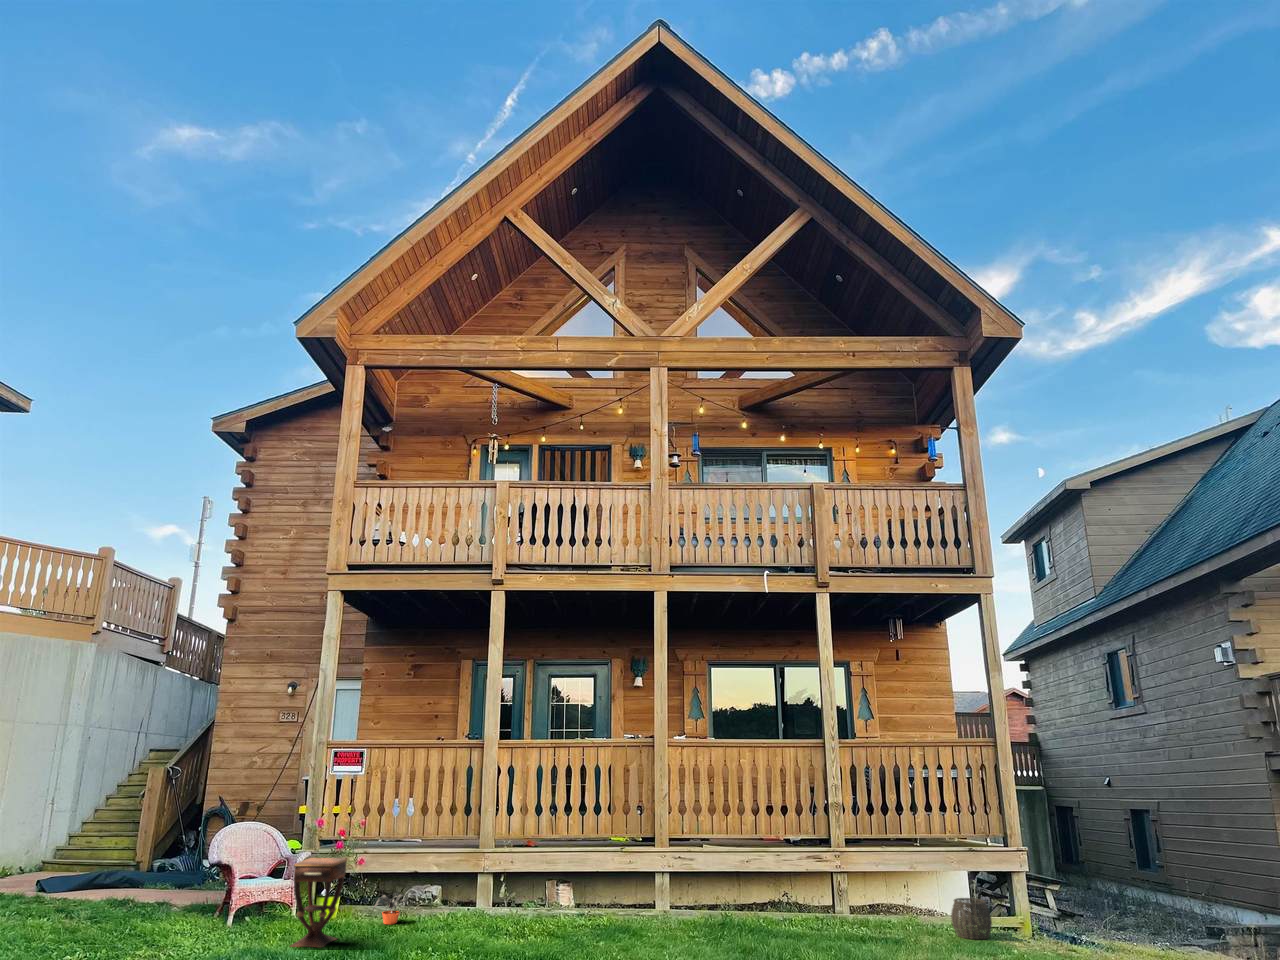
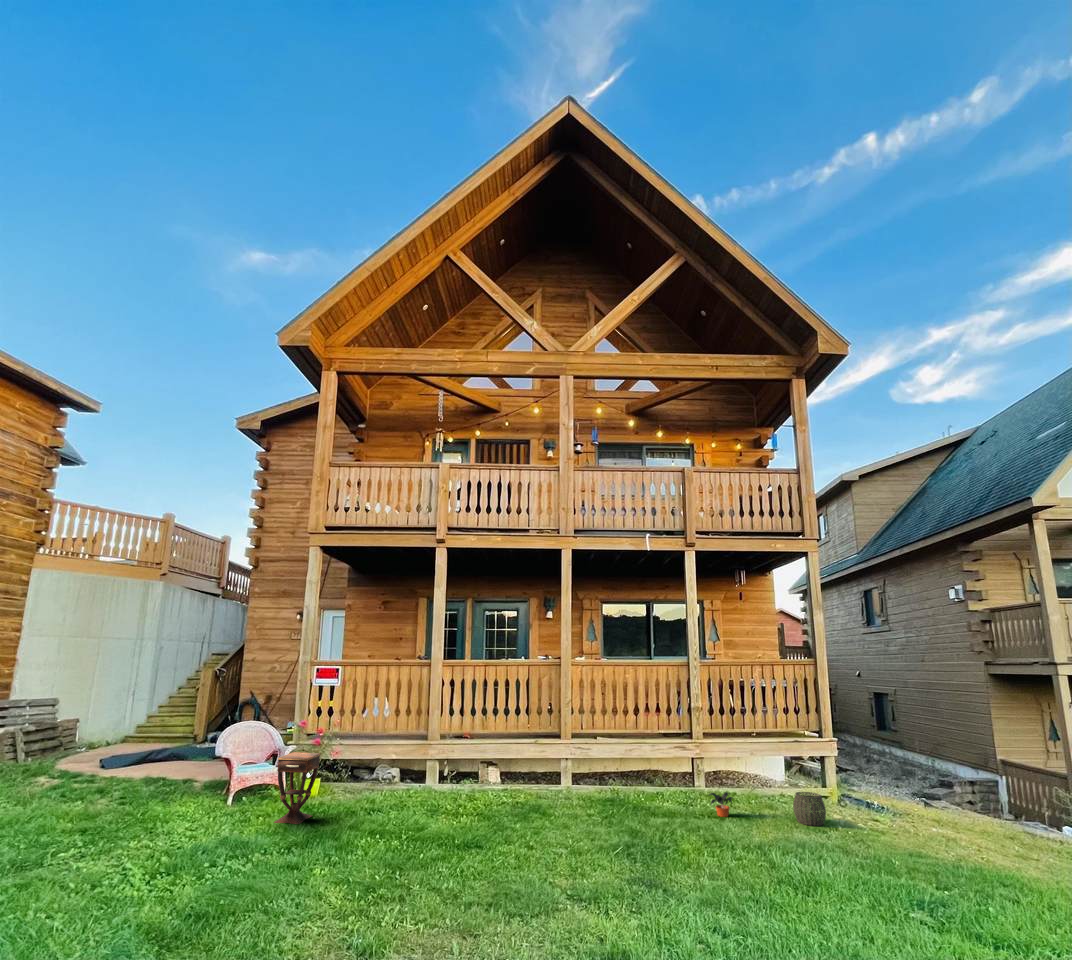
potted plant: present [373,894,407,924] -> present [709,792,733,817]

